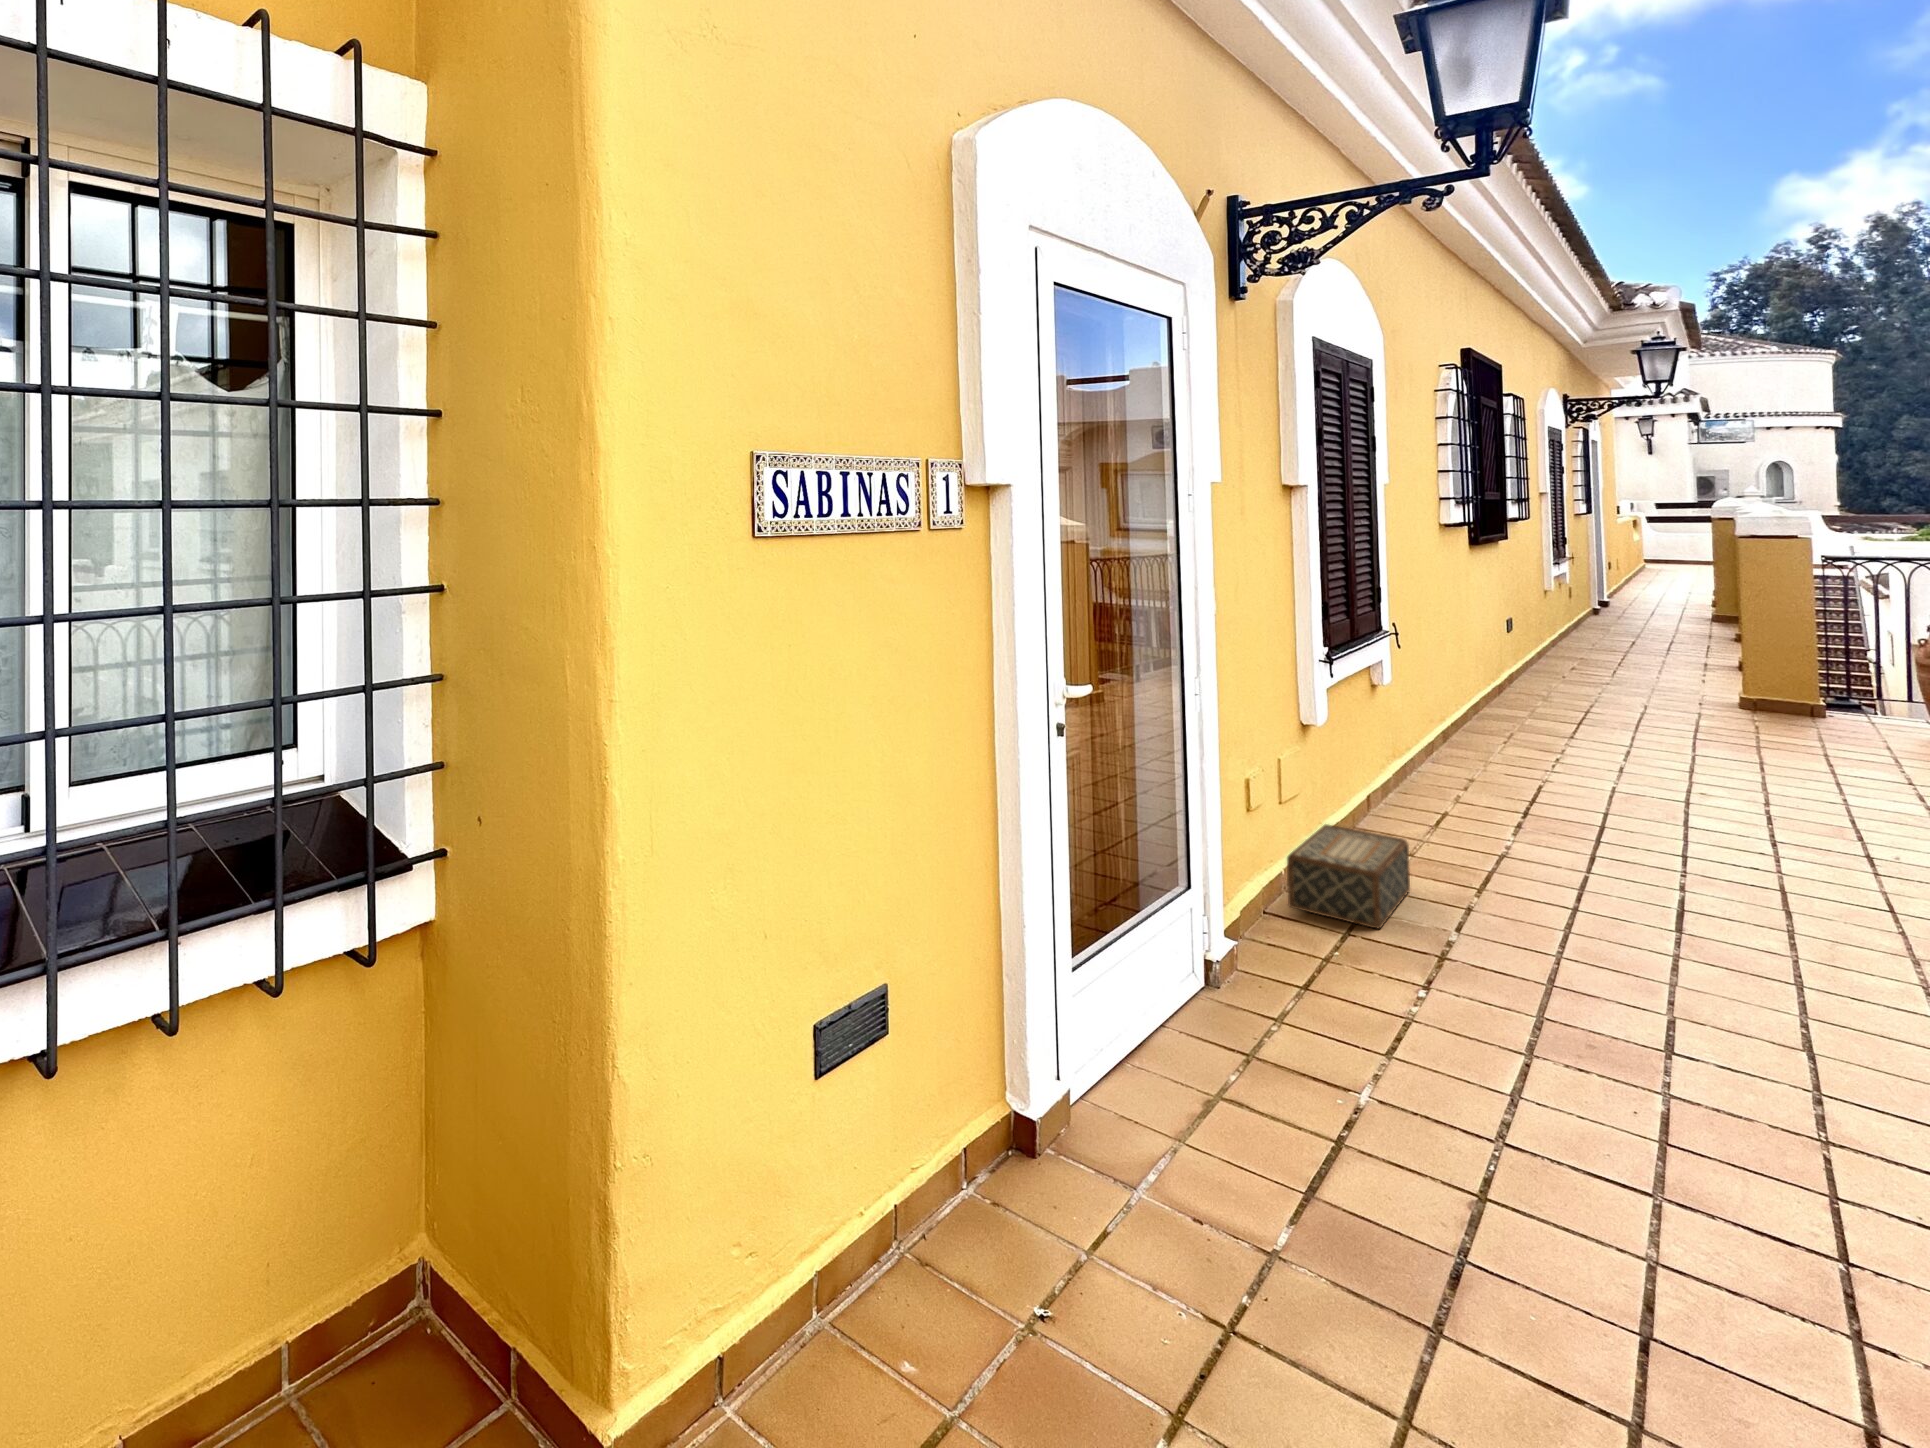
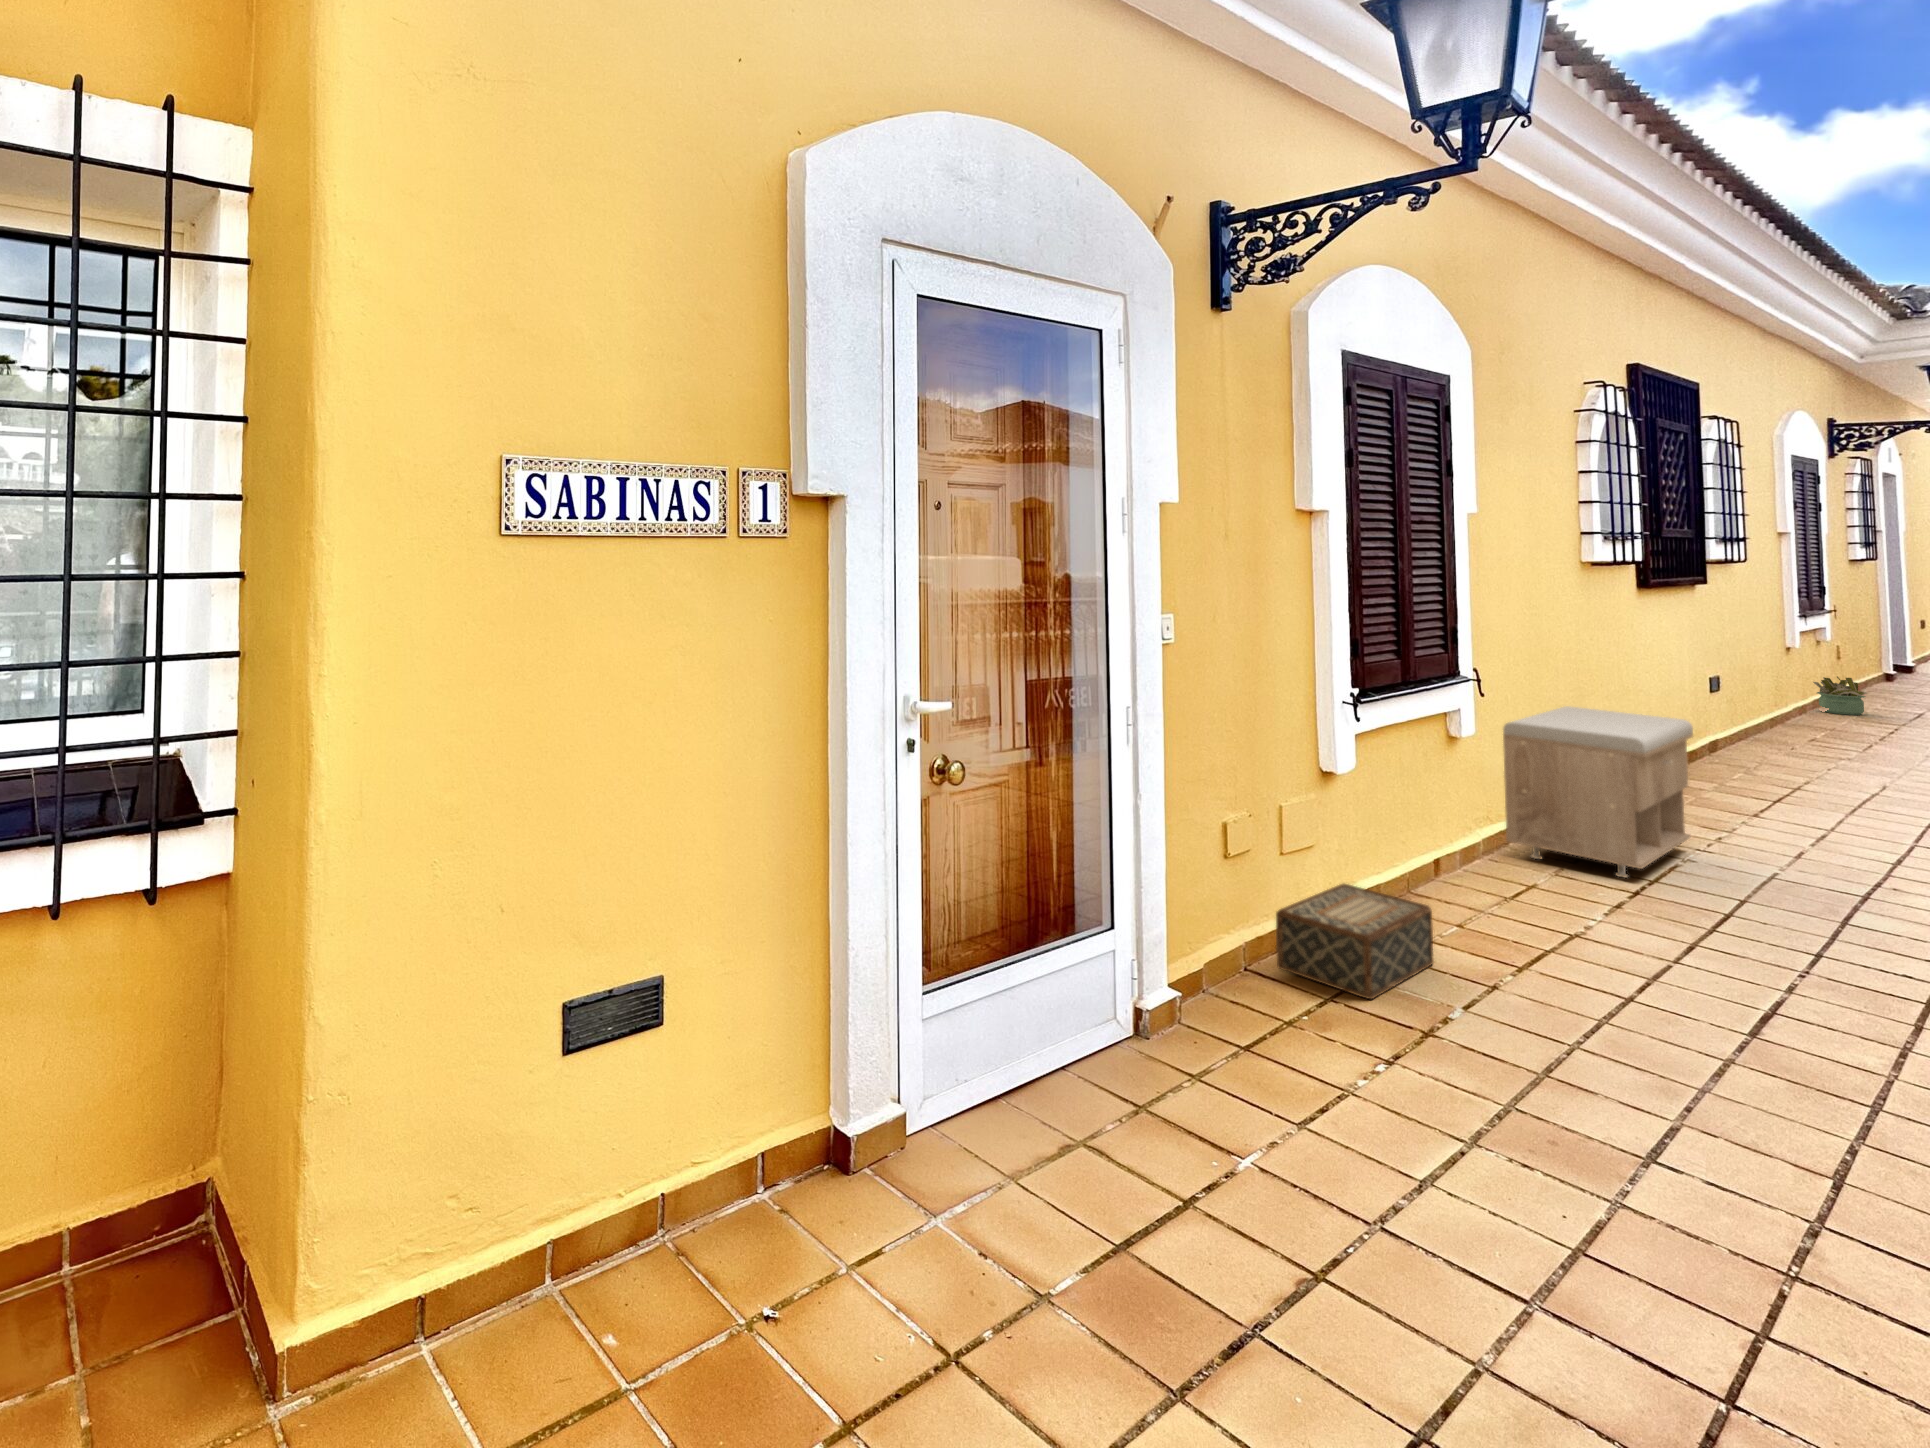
decorative plant: none [1560,612,1602,644] -> present [1813,676,1867,715]
storage bench: none [1406,651,1546,798] -> present [1503,706,1693,878]

